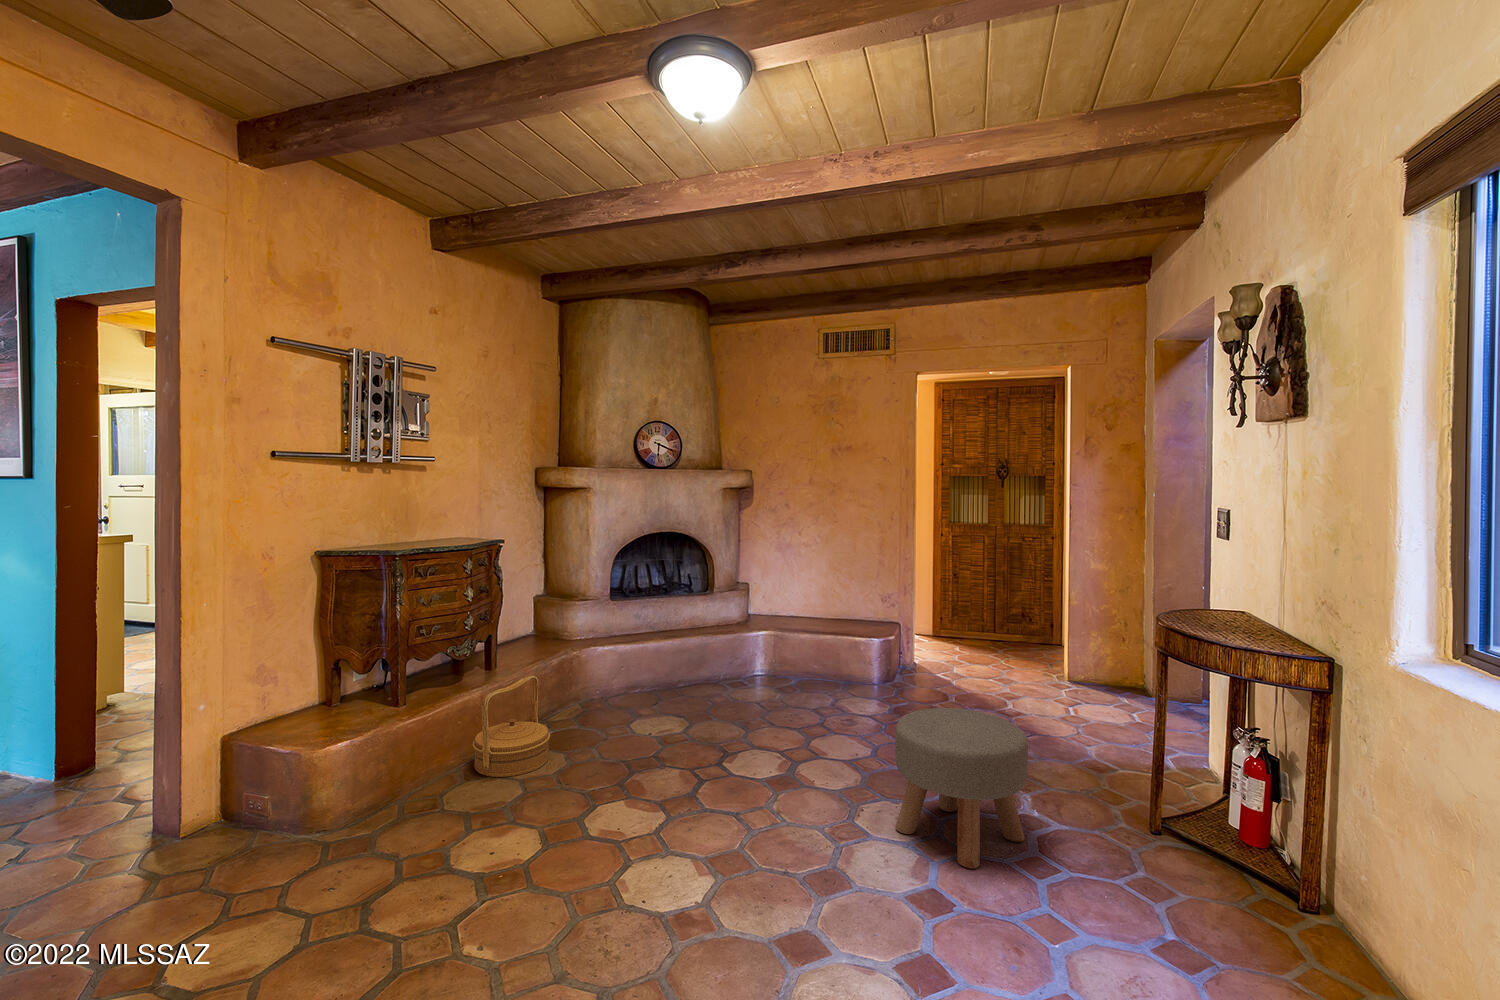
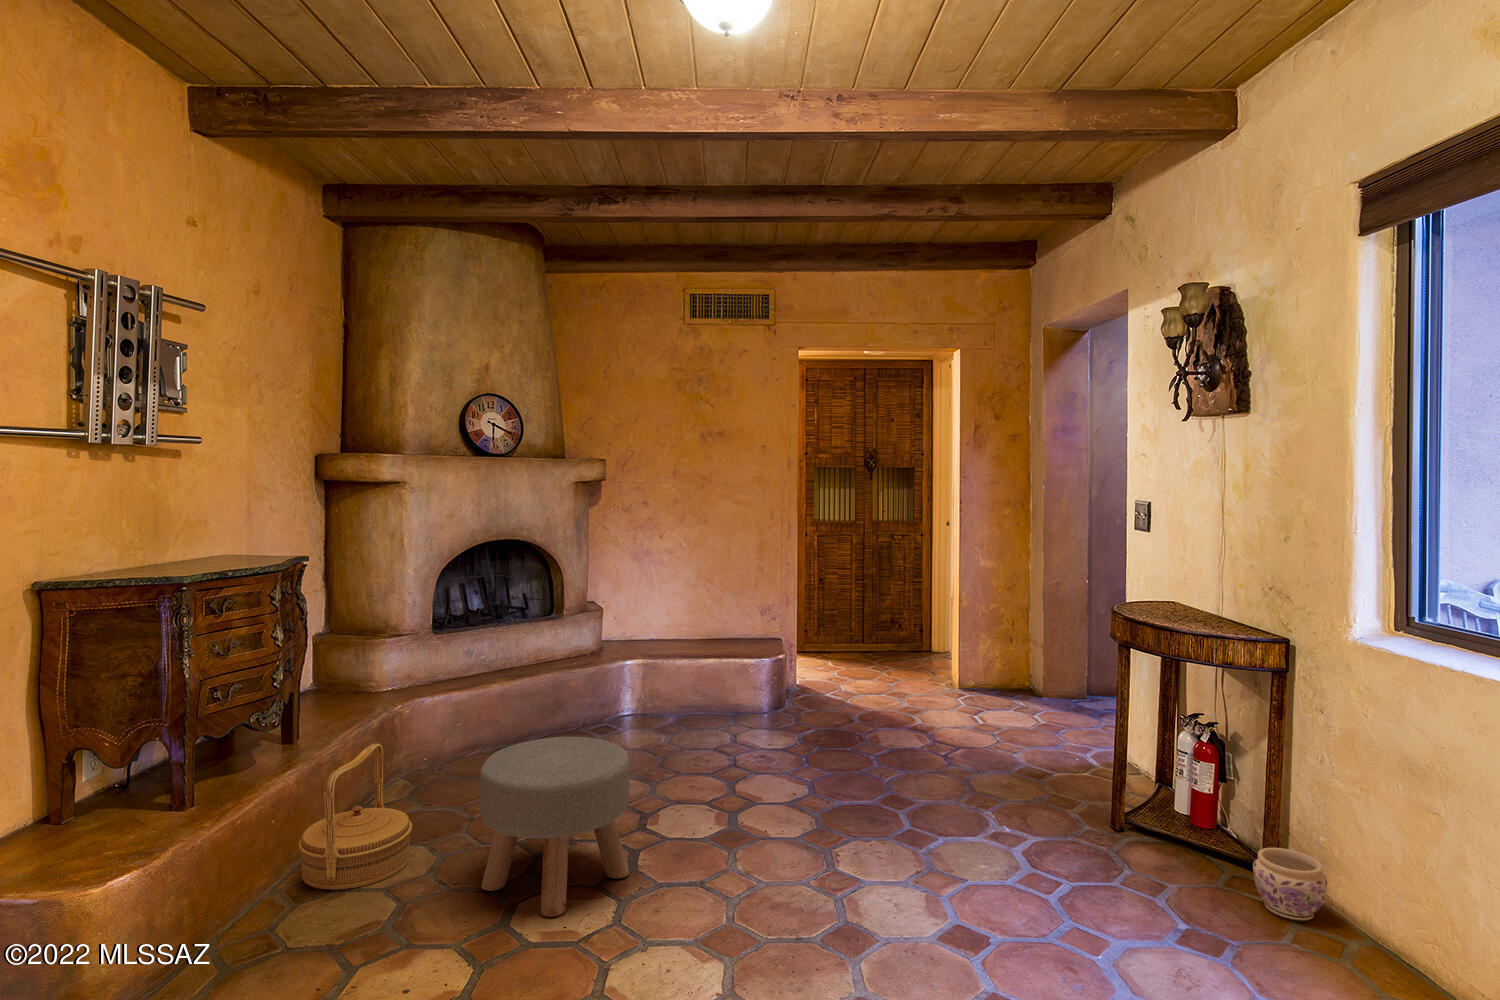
ottoman: present [895,708,1028,868] -> present [480,737,630,917]
planter: none [1271,879,1360,968] -> present [1253,848,1327,922]

